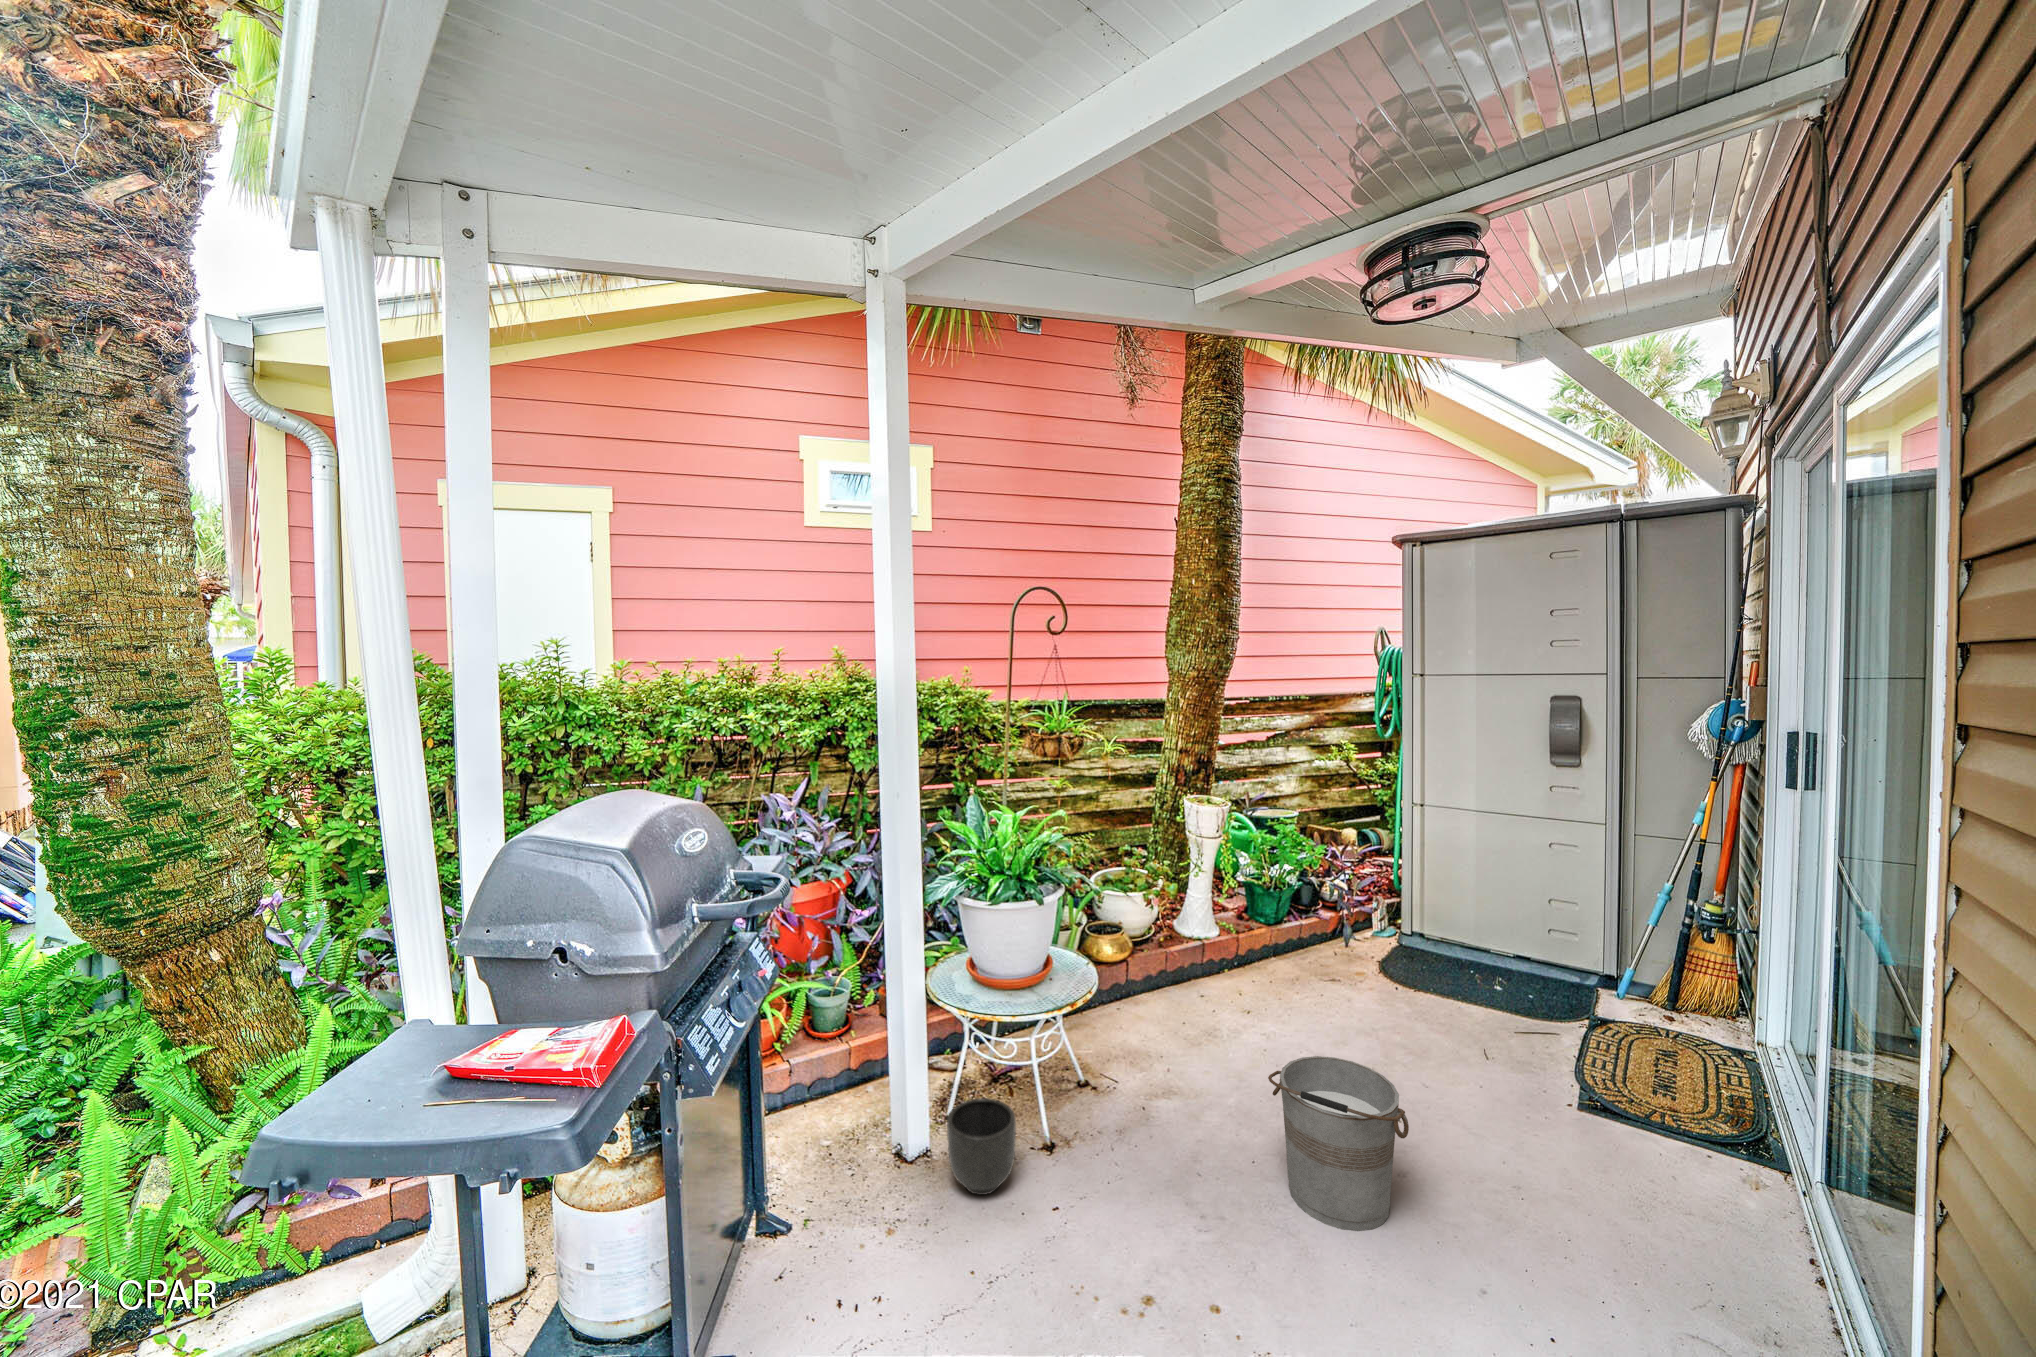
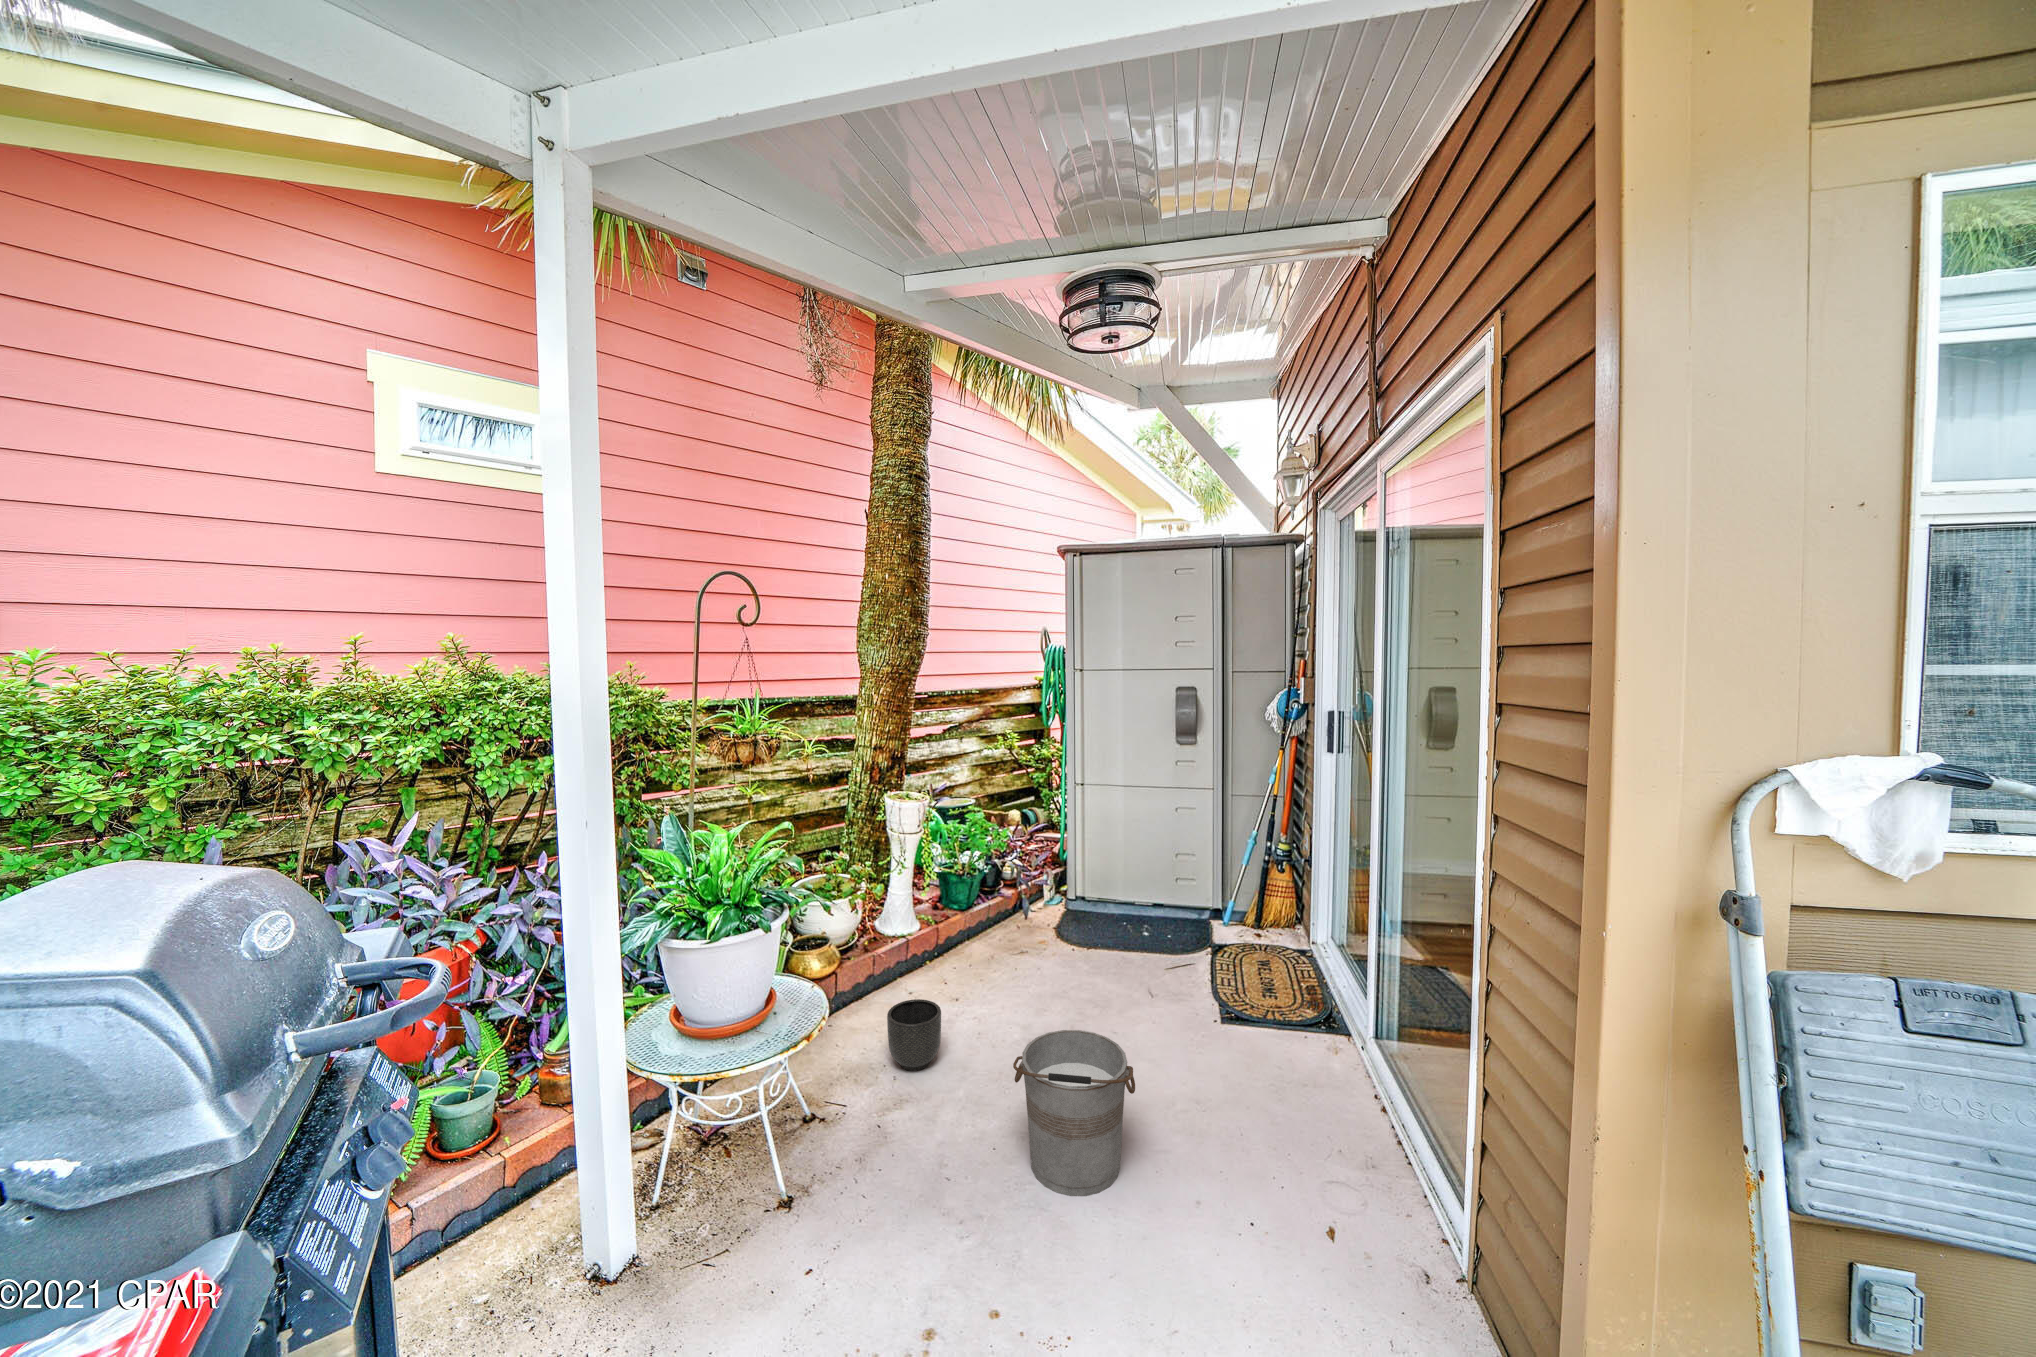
planter: present [947,1098,1016,1195] -> present [887,999,941,1071]

